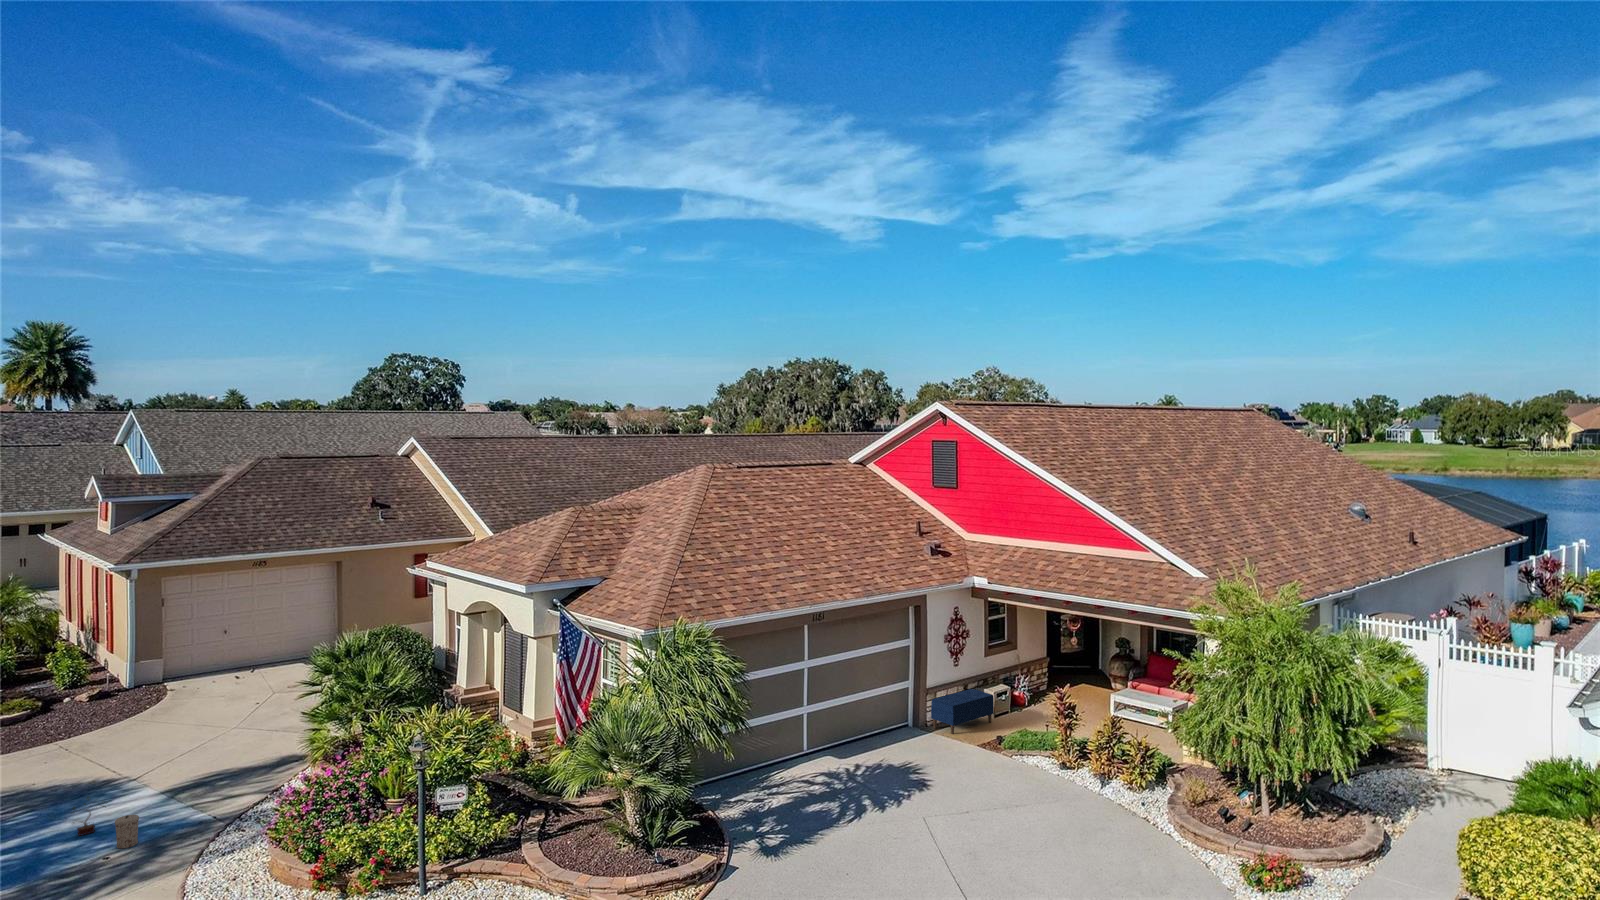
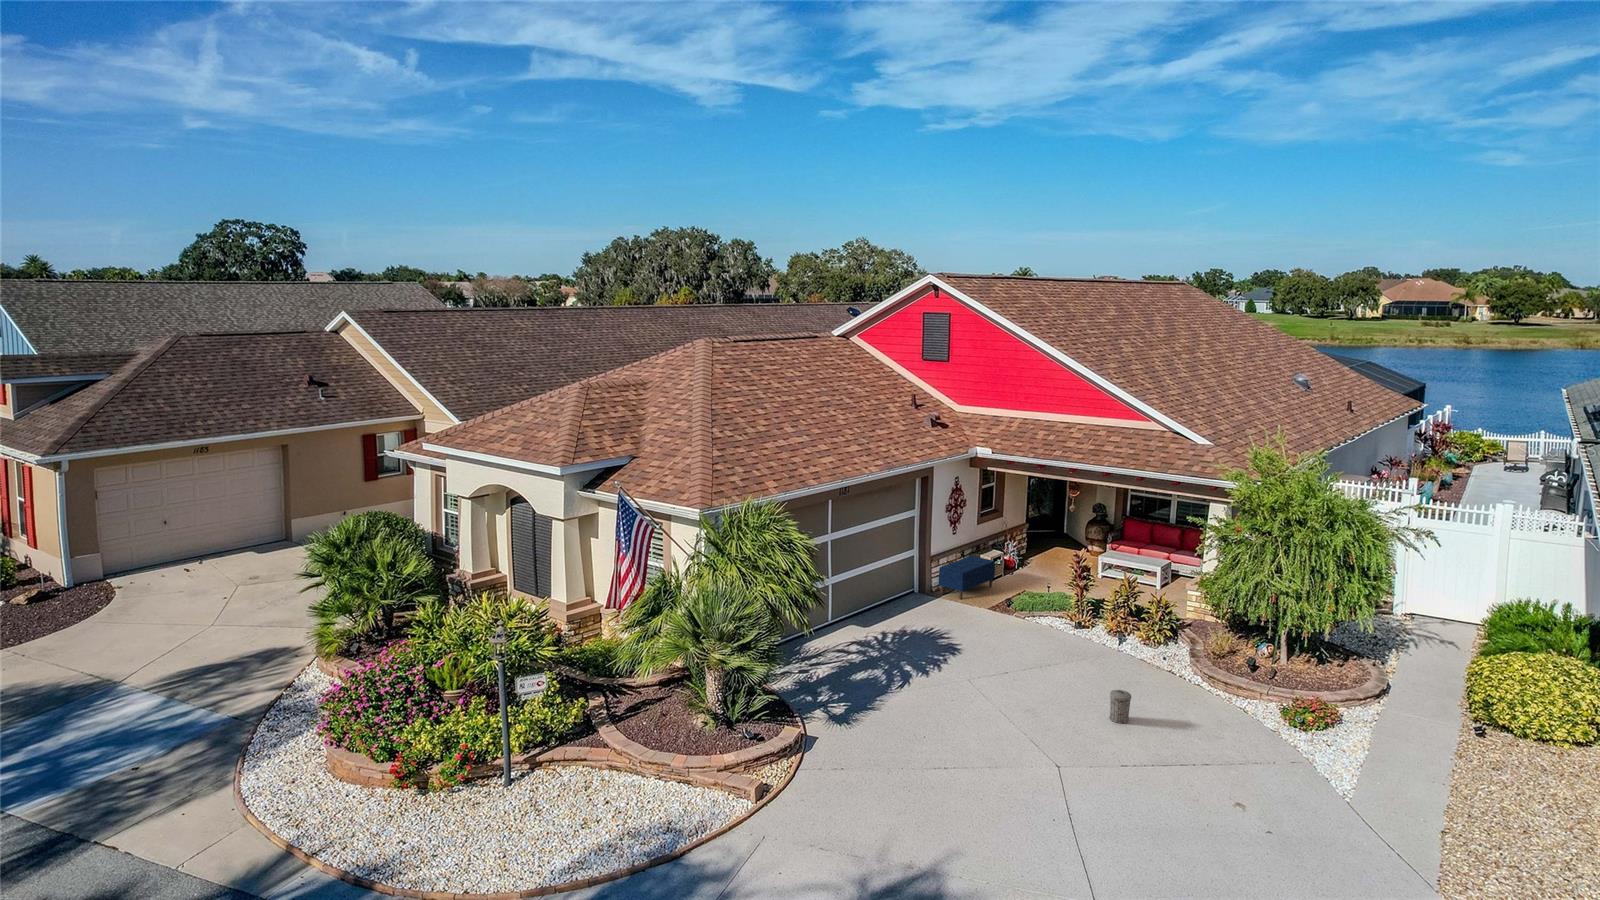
potted plant: present [73,797,108,836] -> none [74,705,118,747]
trash can: present [115,815,139,849] -> present [1110,690,1131,724]

